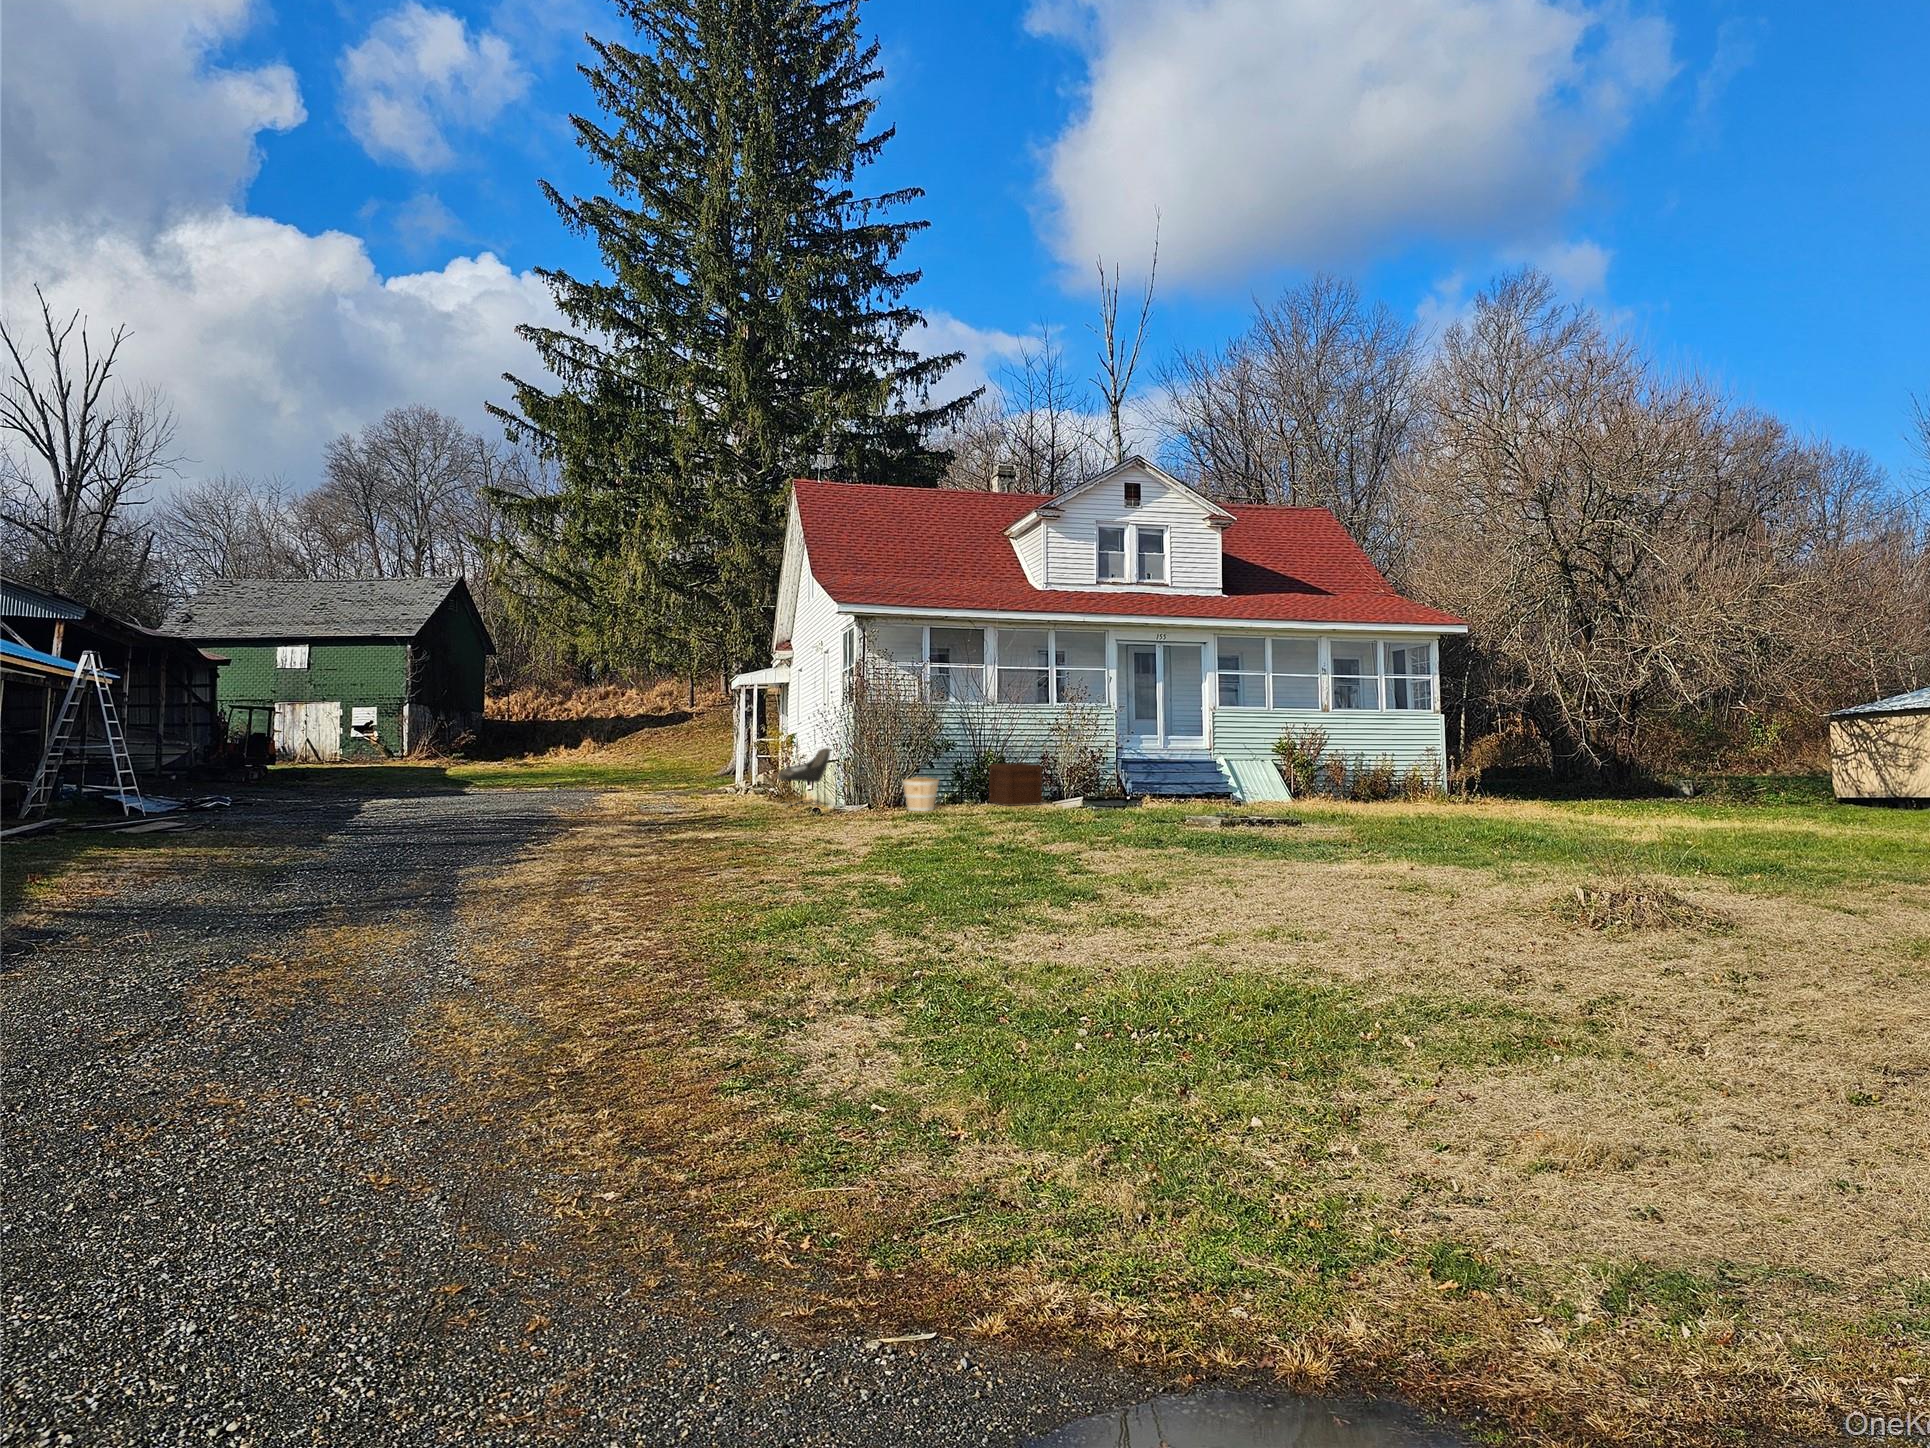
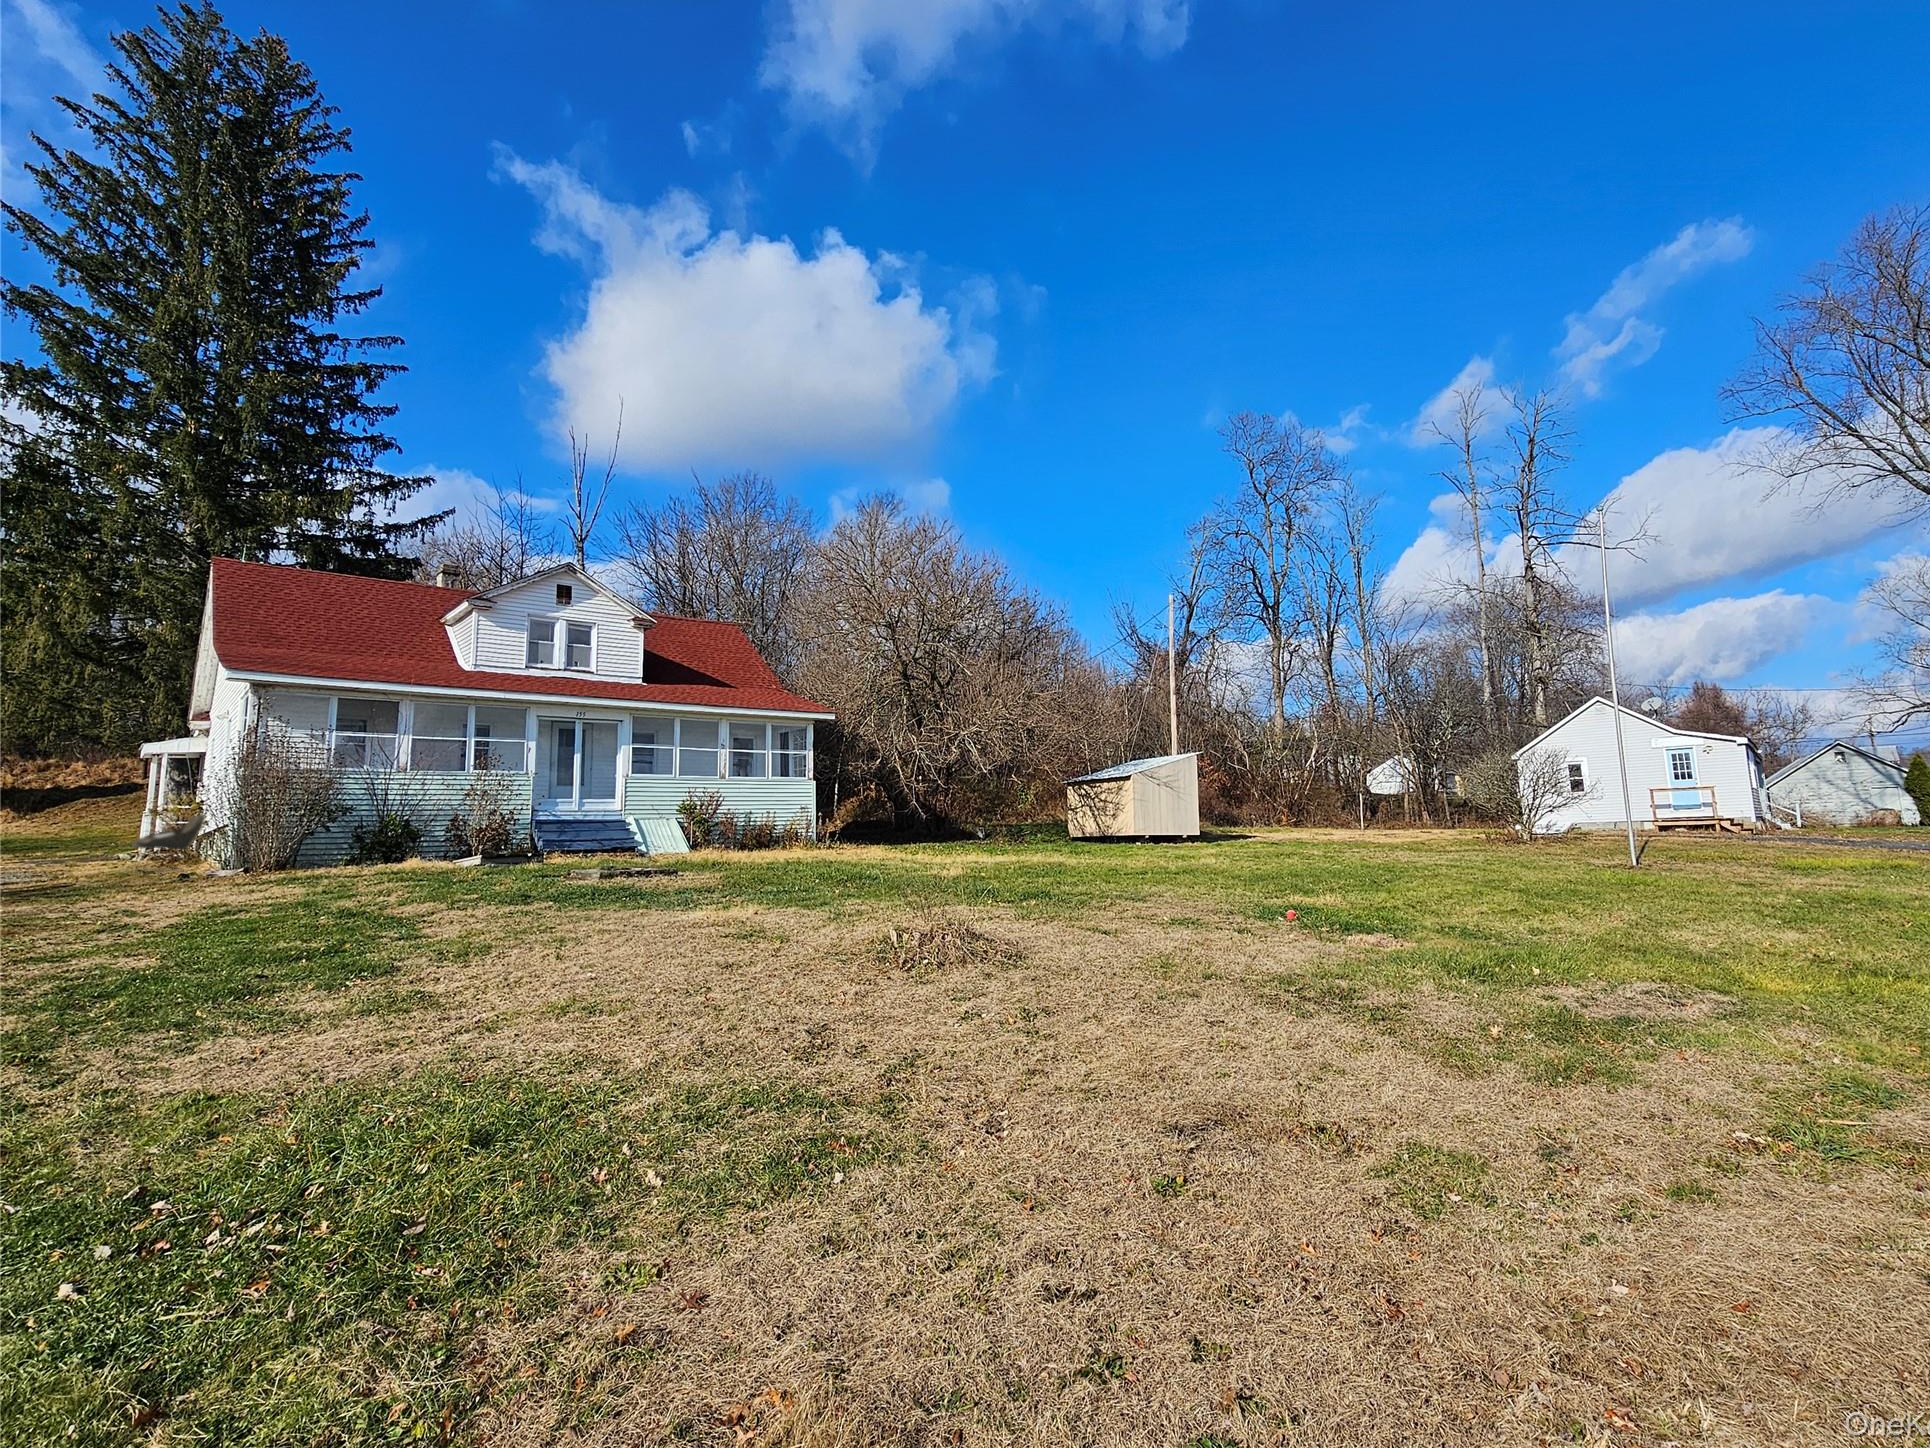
wooden crate: present [989,763,1042,806] -> none [391,825,449,865]
wooden bucket: present [902,777,939,811] -> none [284,841,330,874]

